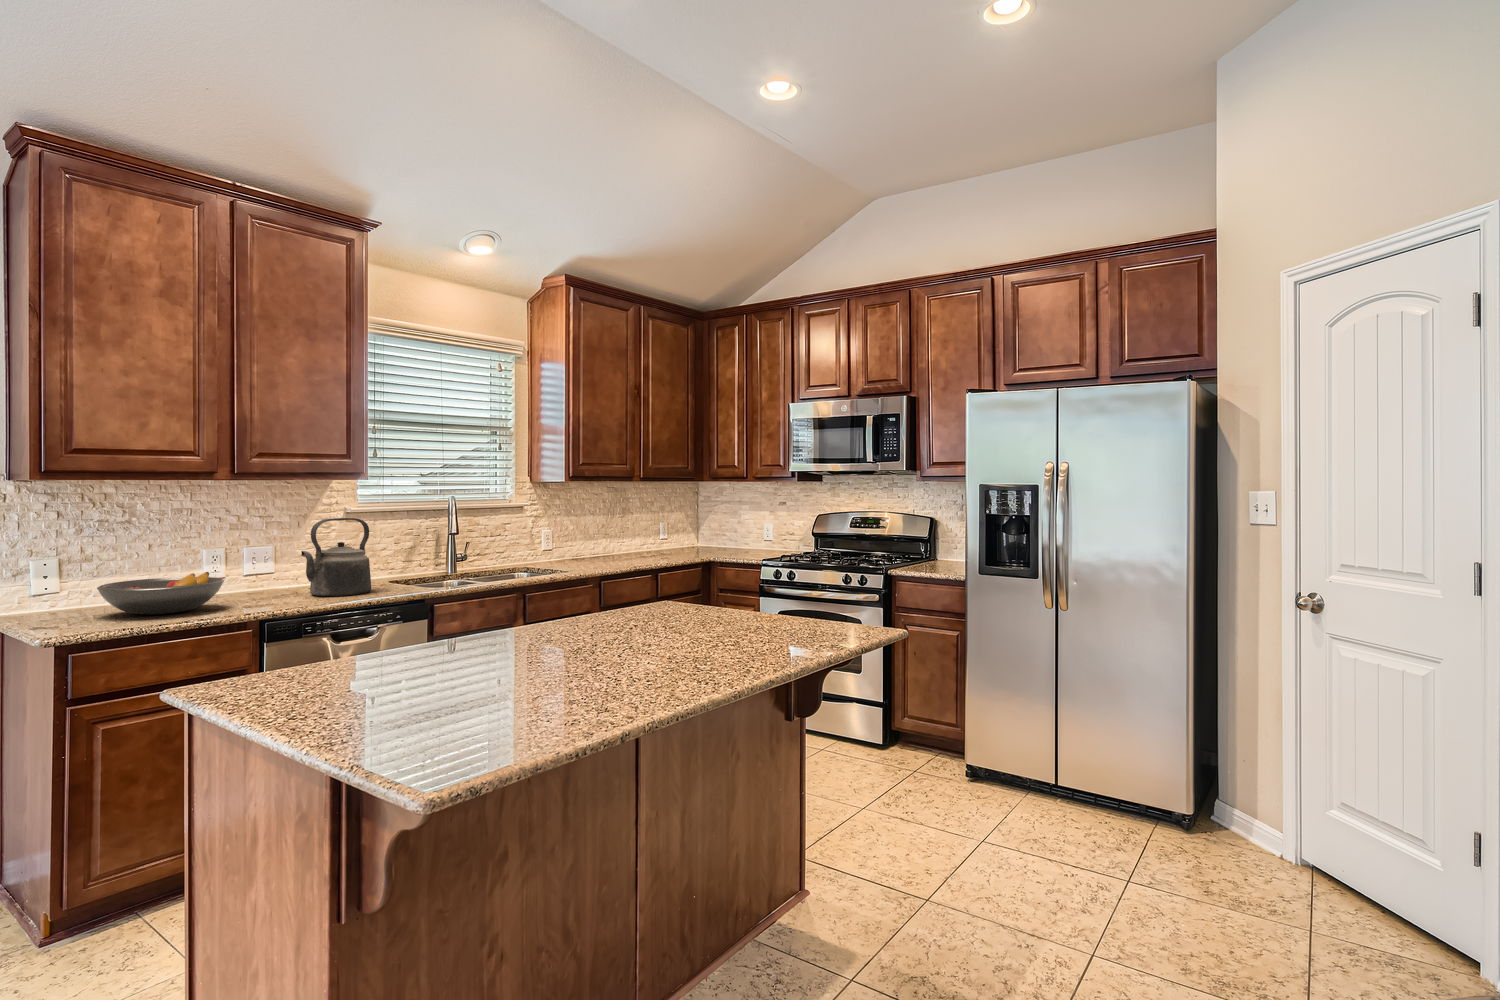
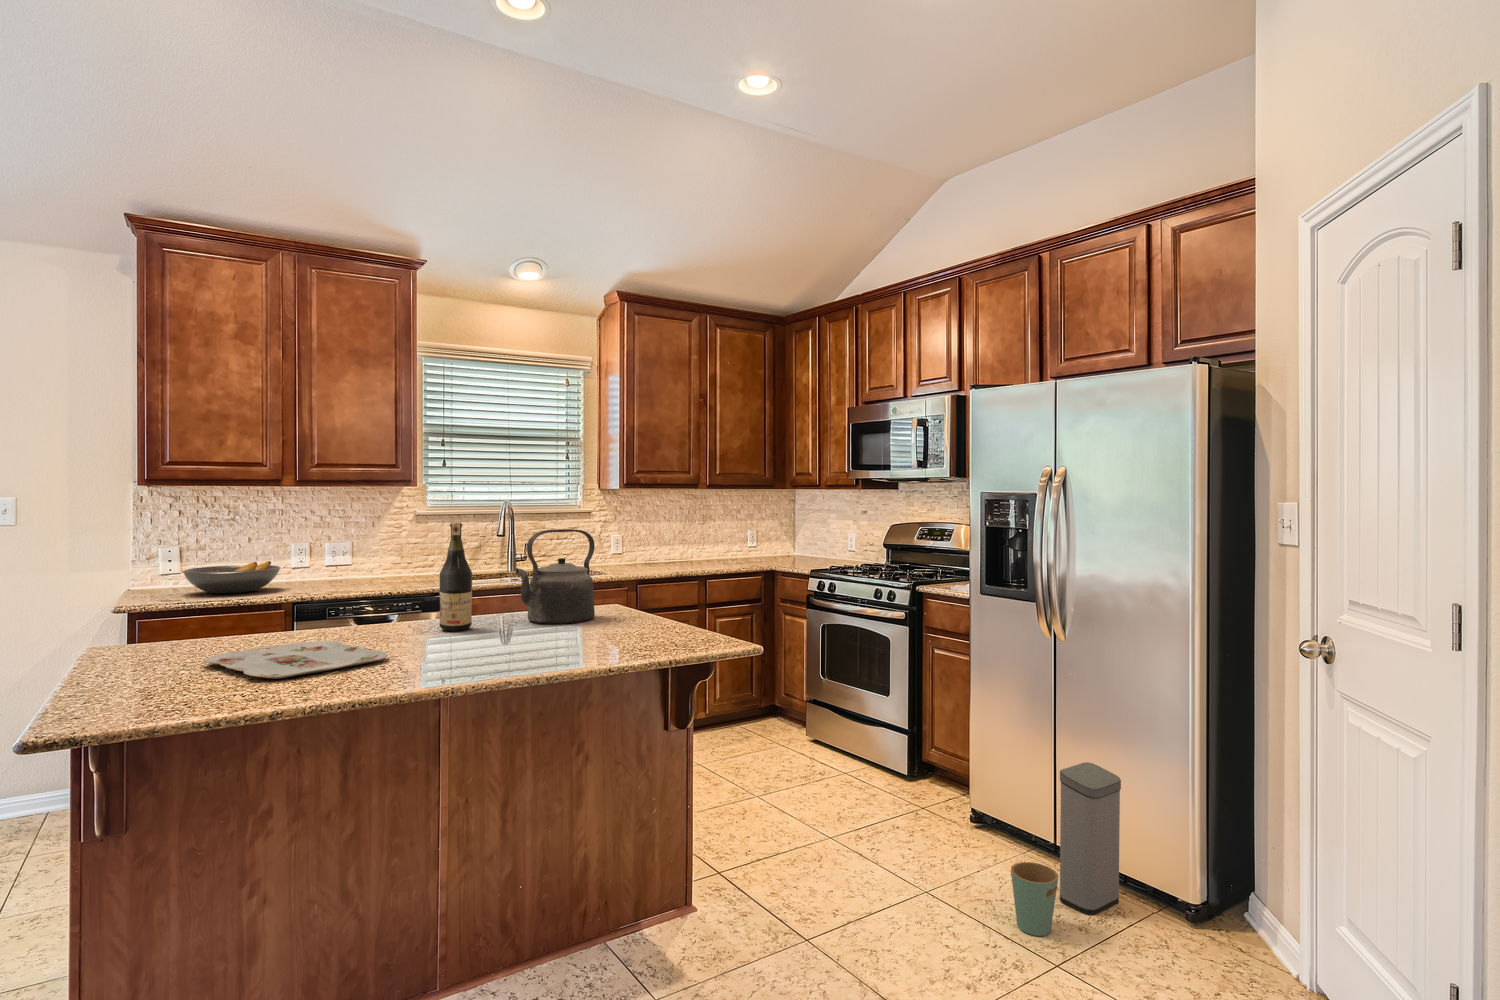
kettle: present [301,518,371,596] -> present [515,529,595,624]
wine bottle: none [567,520,600,637] -> present [440,523,472,631]
serving tray: none [411,654,616,697] -> present [203,641,387,679]
trash can: none [1066,712,1127,860] -> present [1011,762,1121,936]

